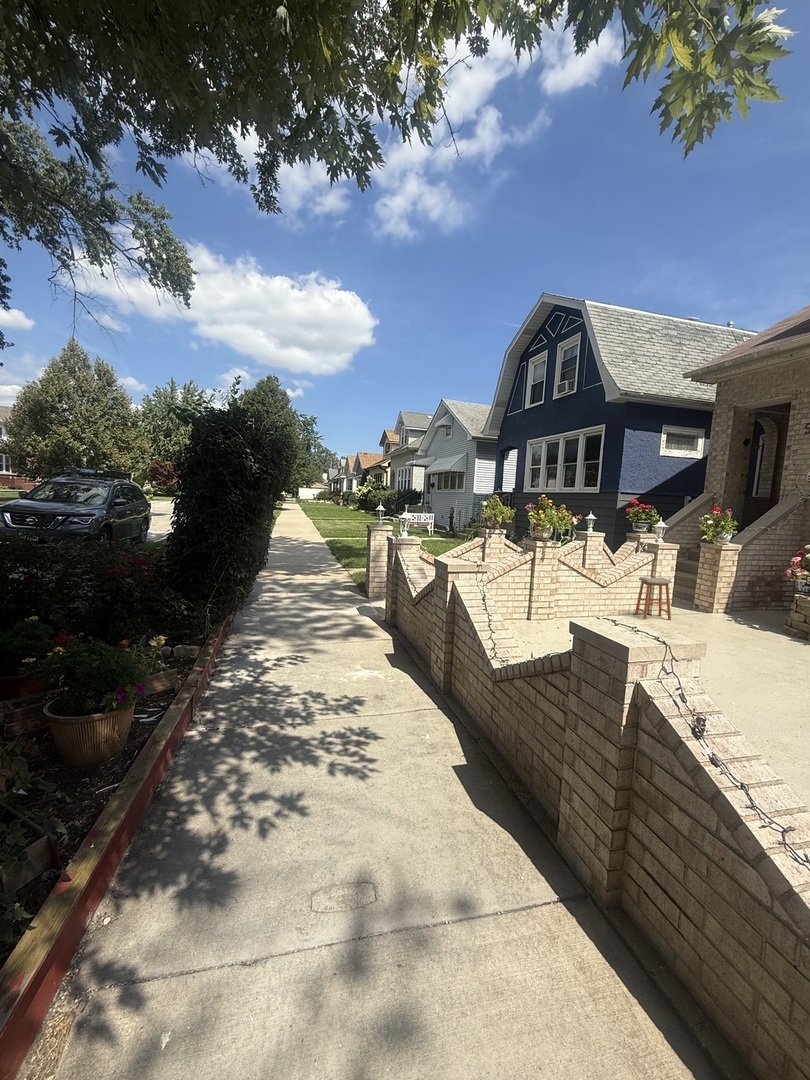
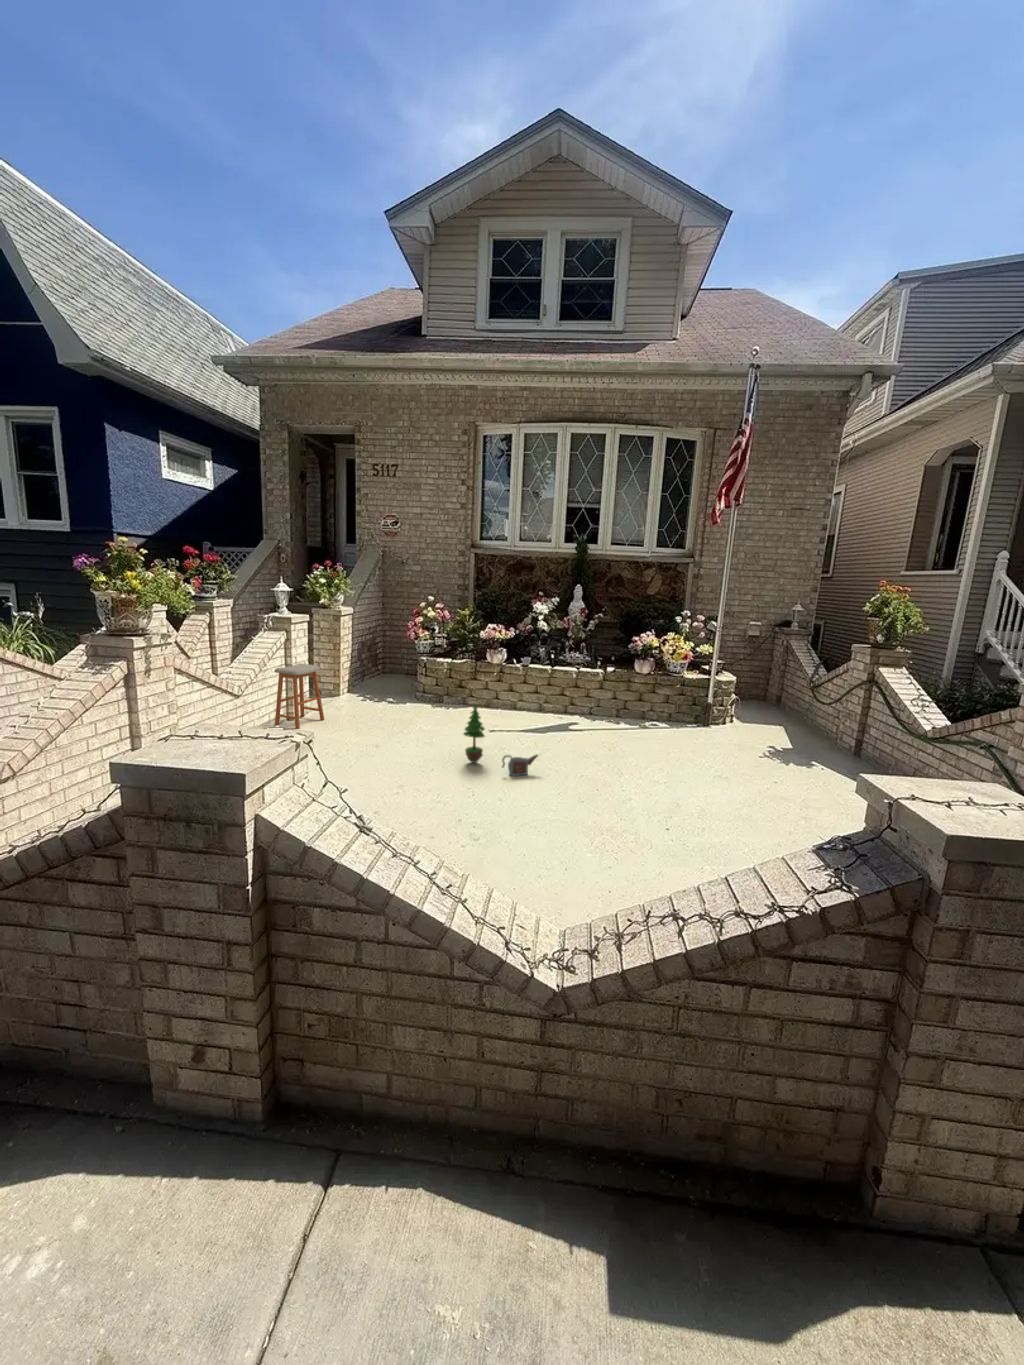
potted tree: none [724,616,747,666] -> present [464,705,485,763]
watering can: none [741,661,782,685] -> present [502,755,538,776]

